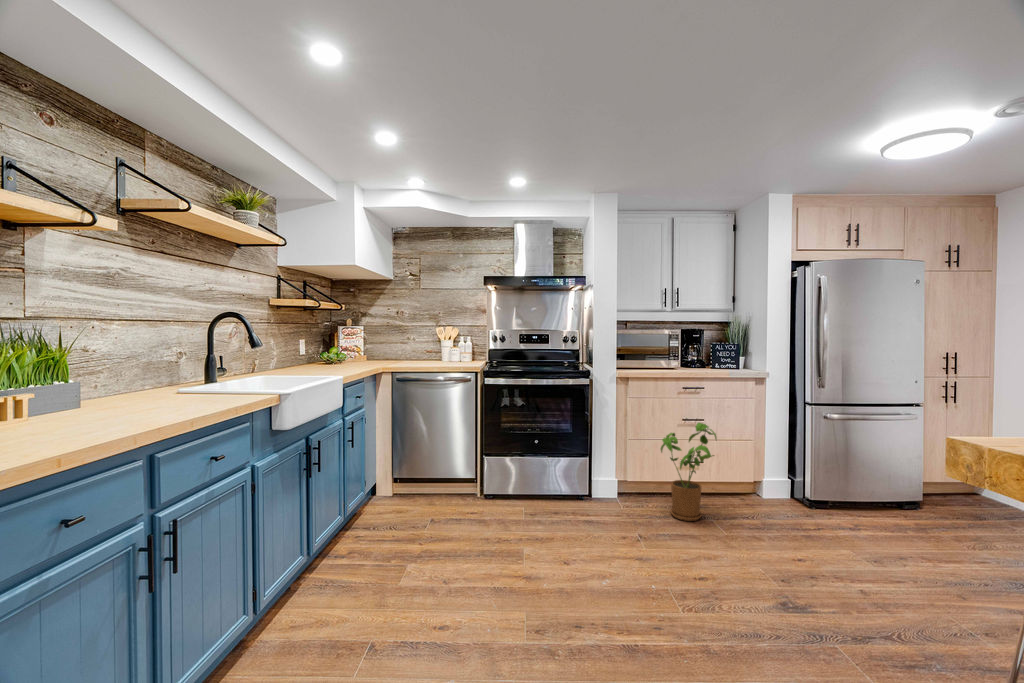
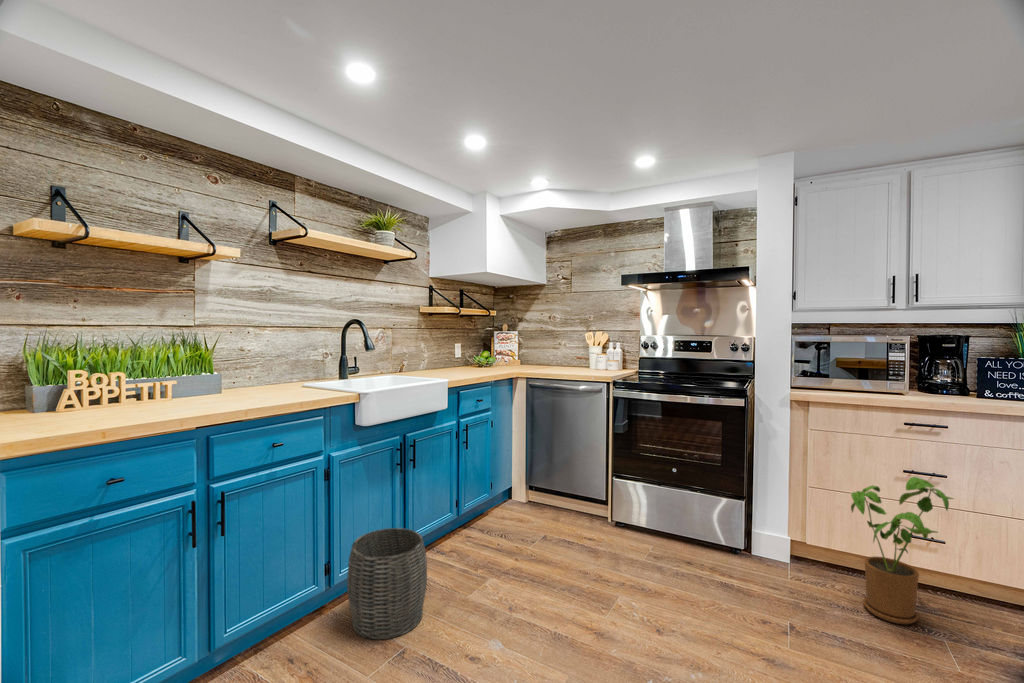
woven basket: none [287,530,373,648] -> present [347,528,427,640]

